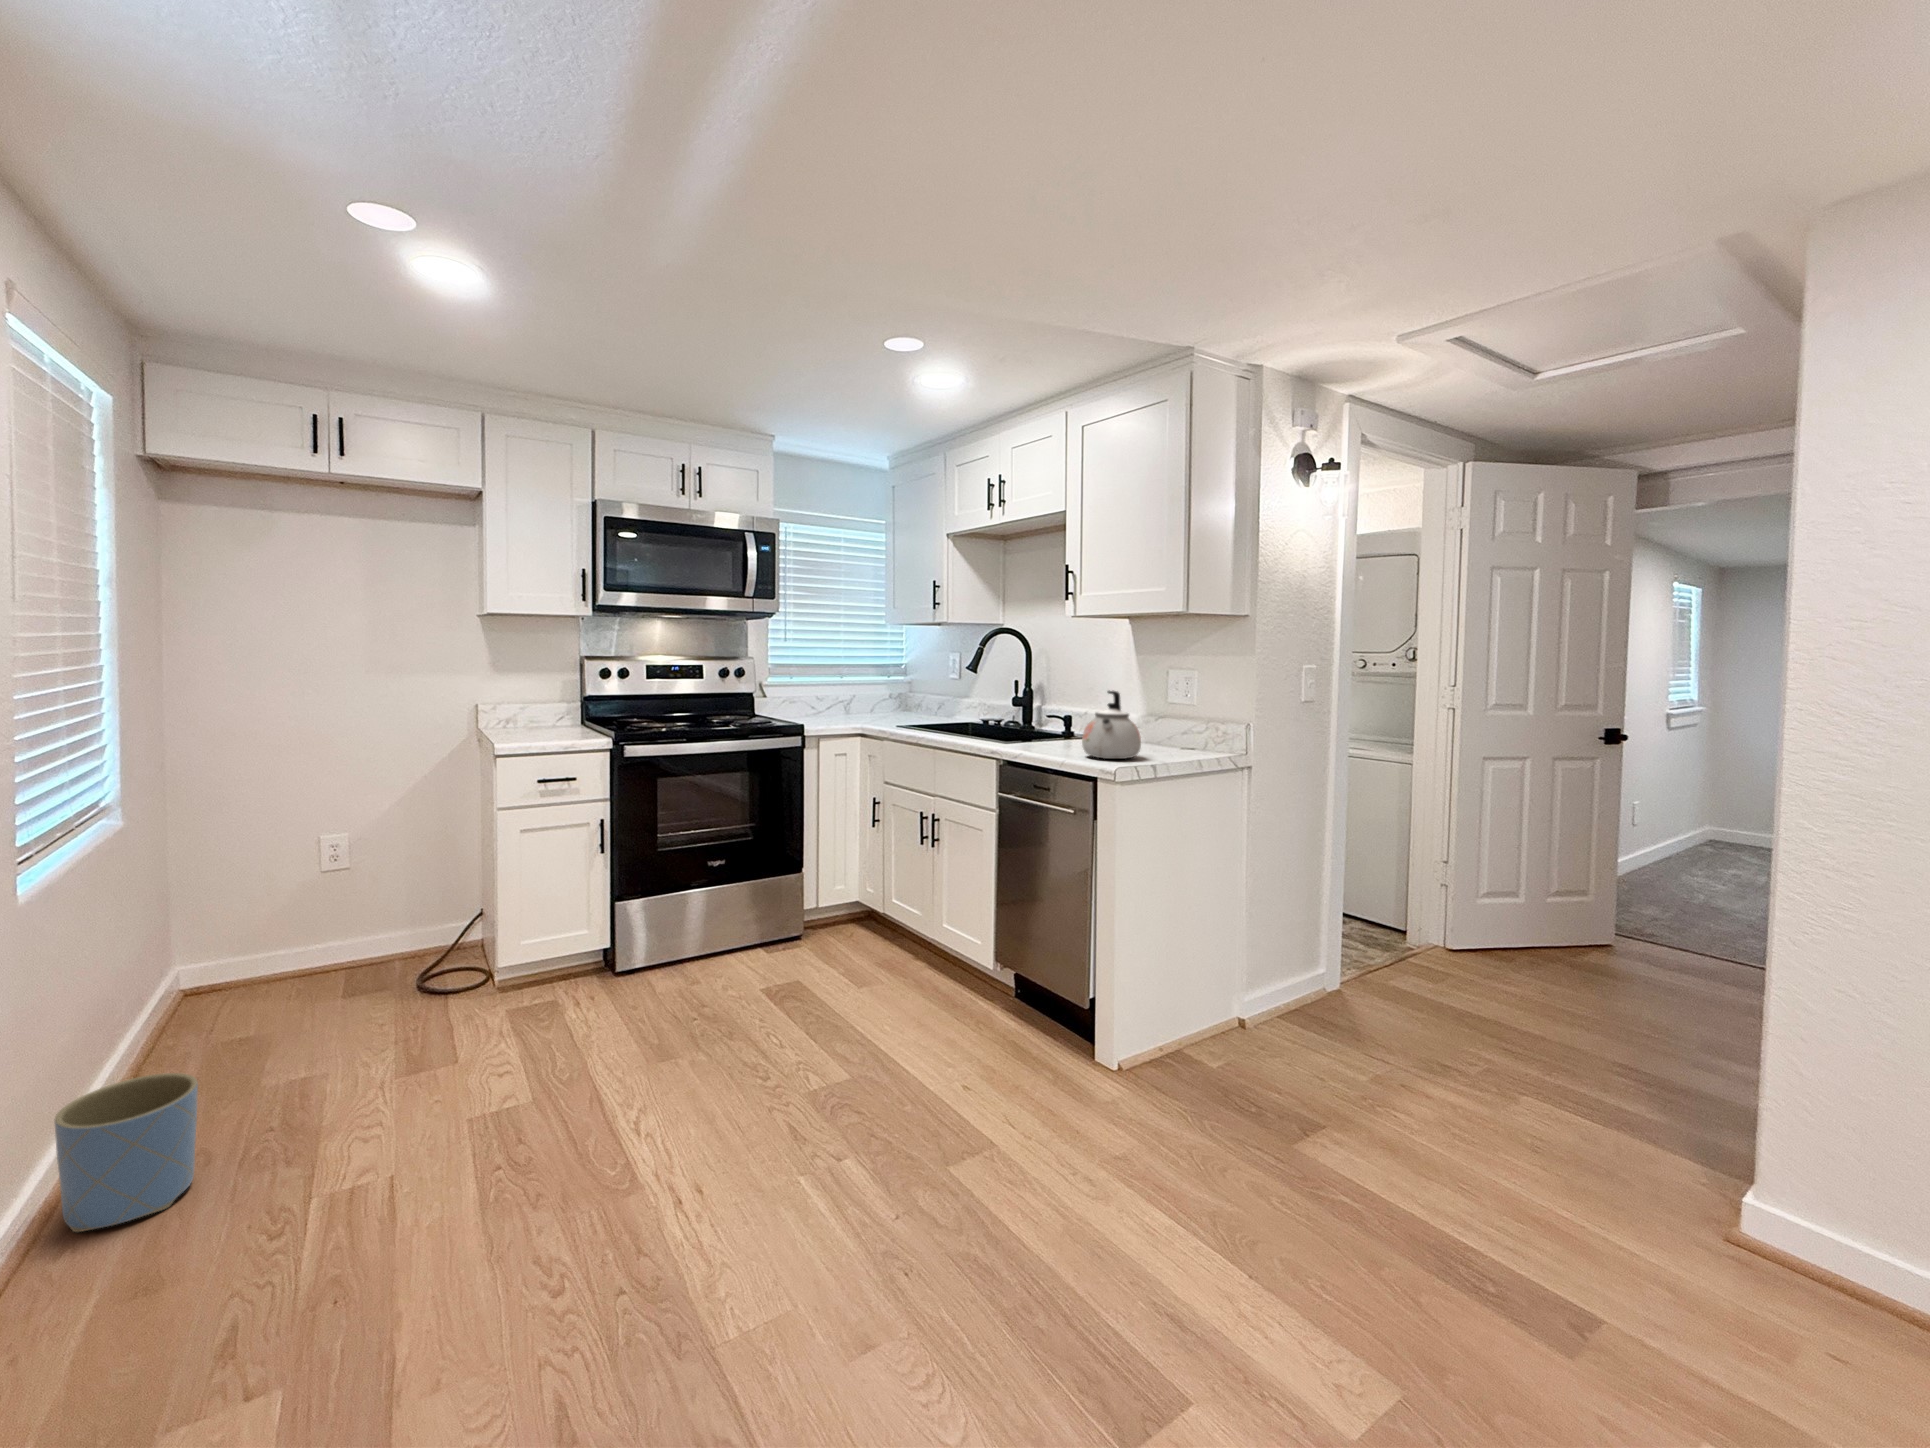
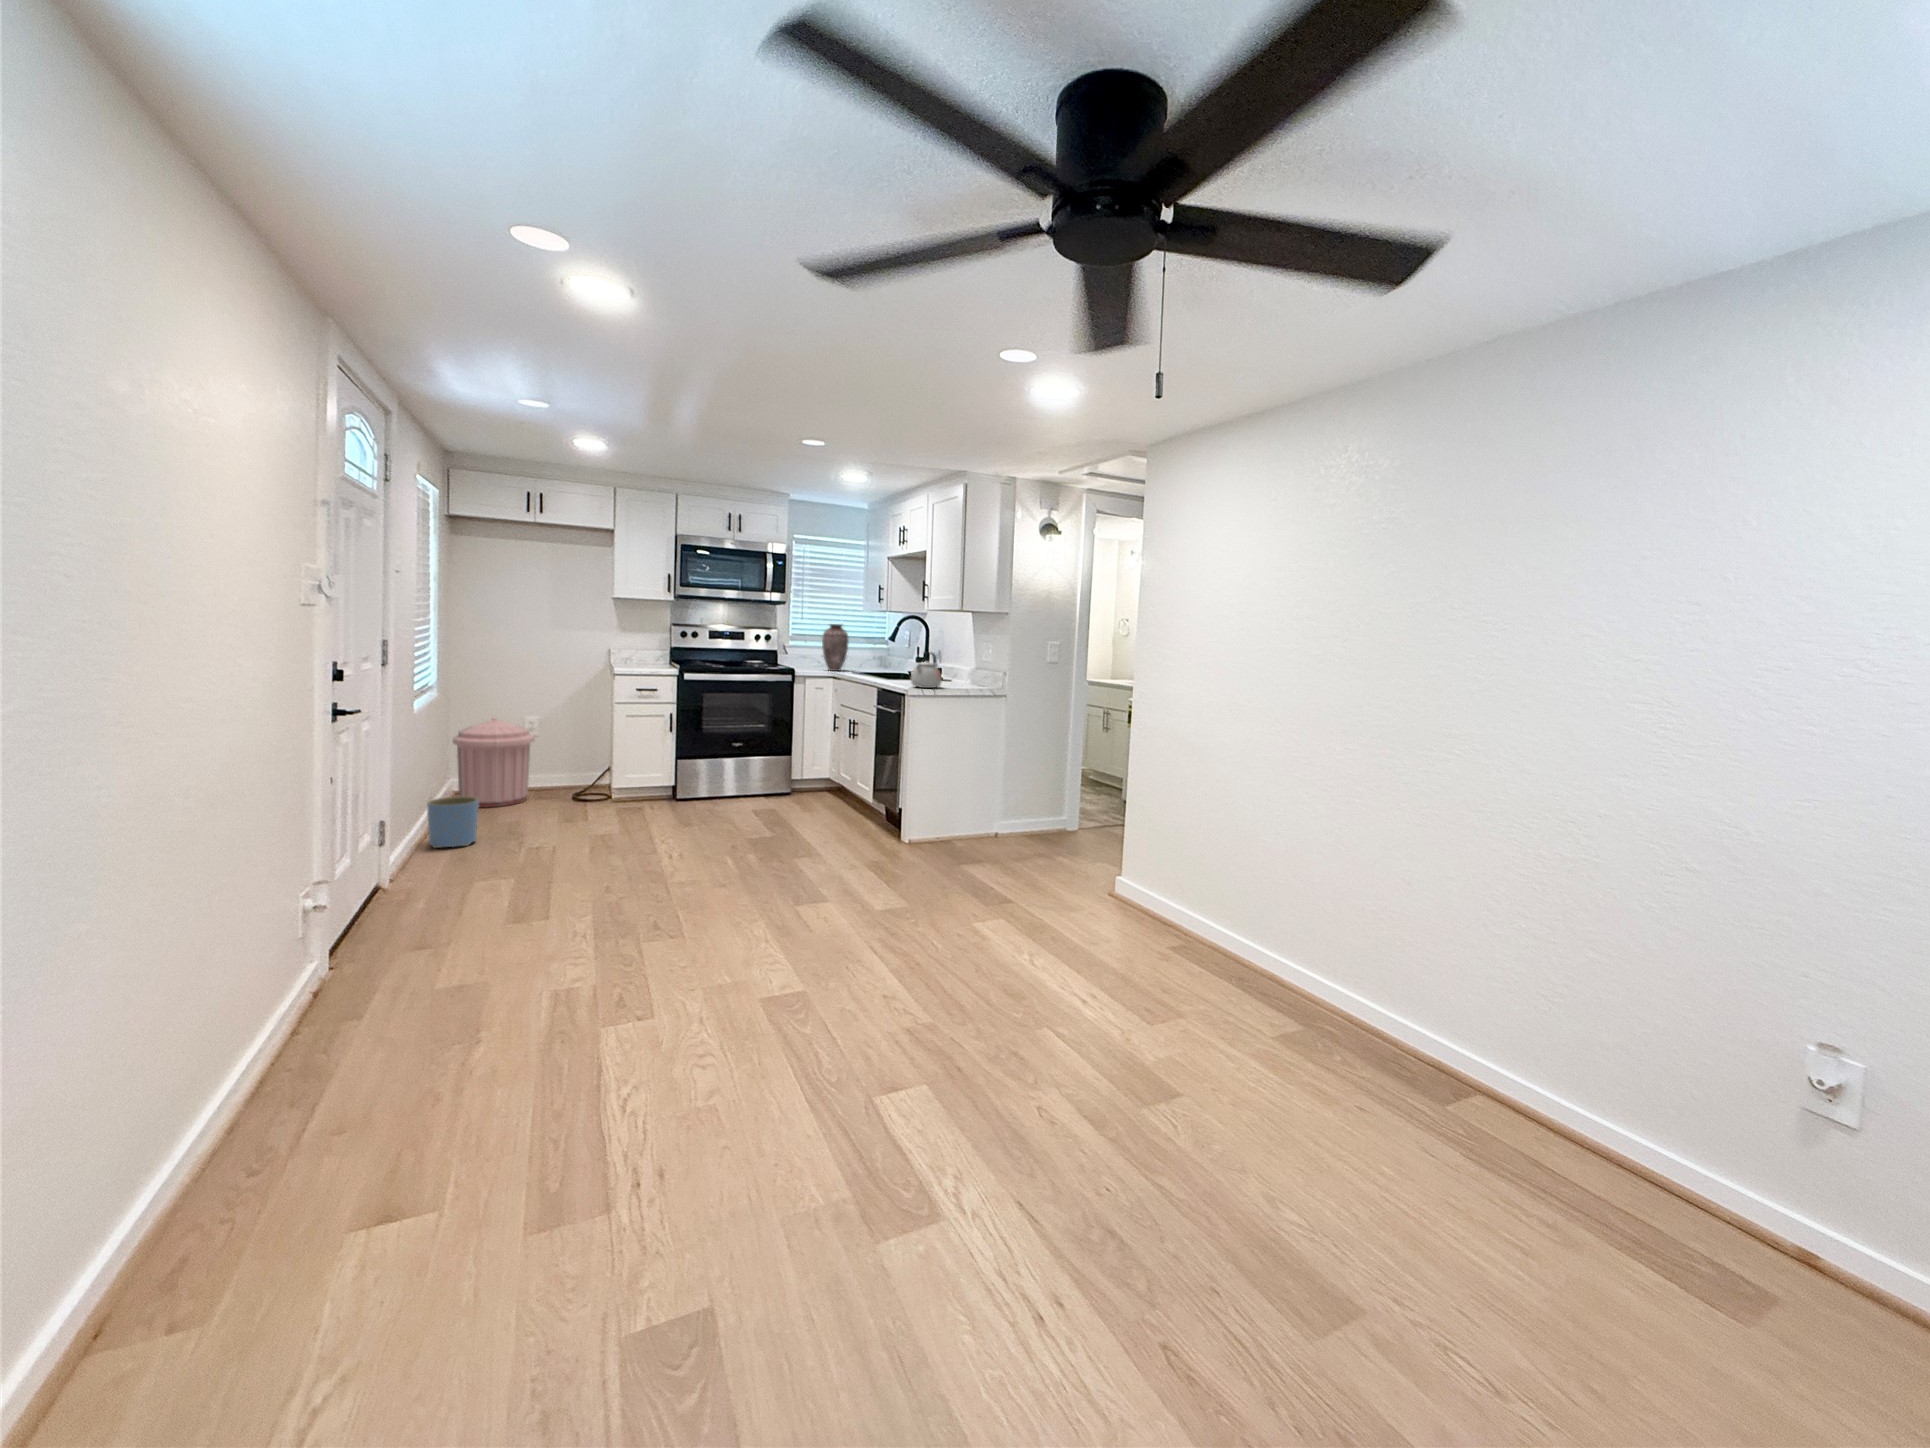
vase: none [841,646,882,724] -> present [822,624,848,671]
trash can: none [163,850,338,1038] -> present [453,718,535,807]

